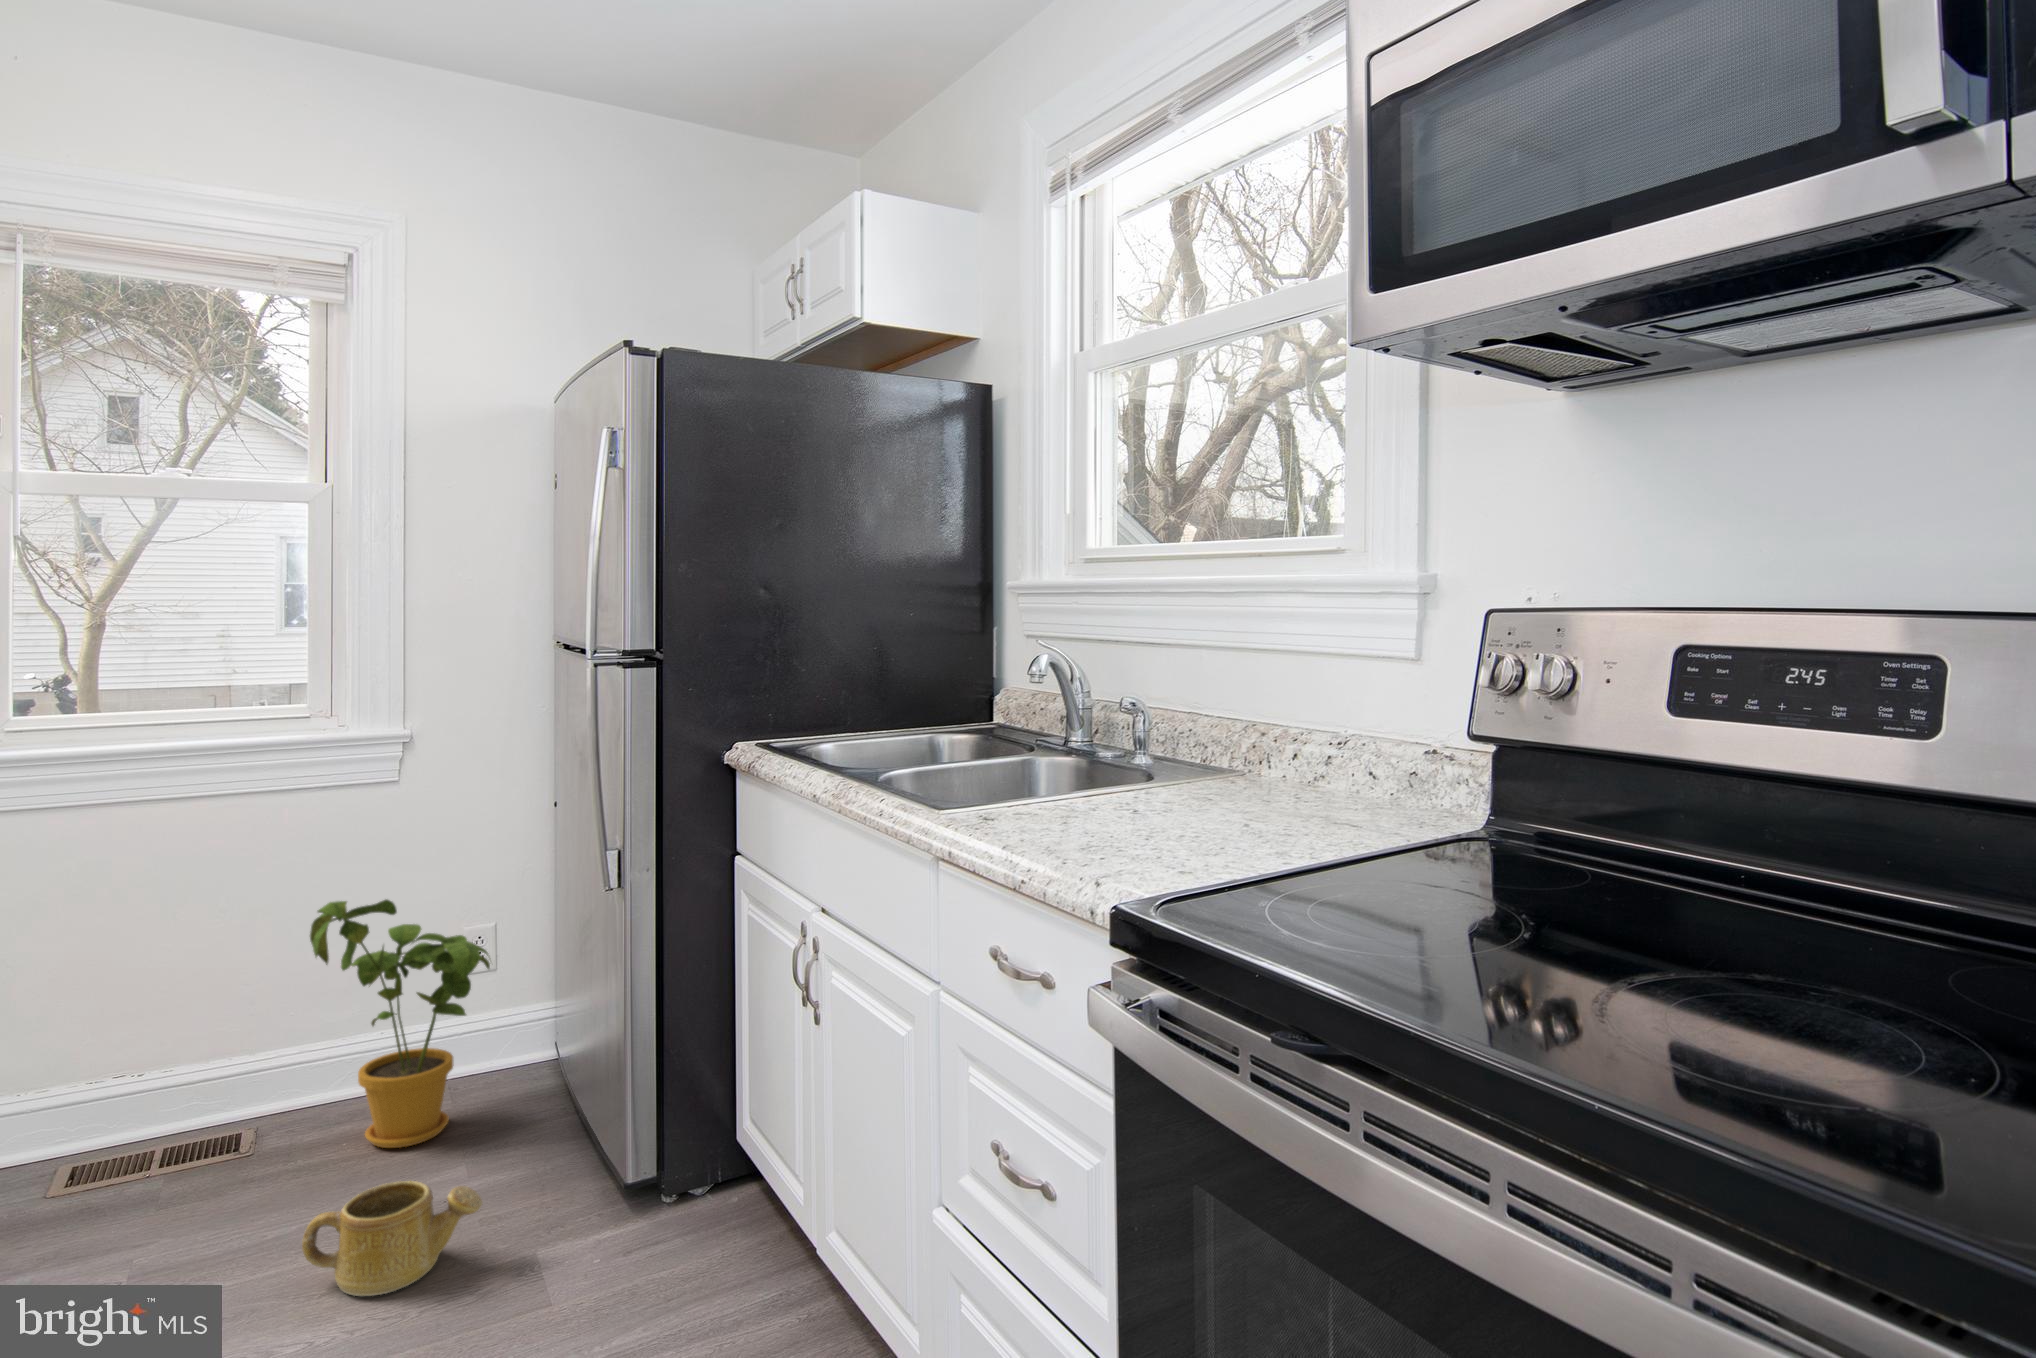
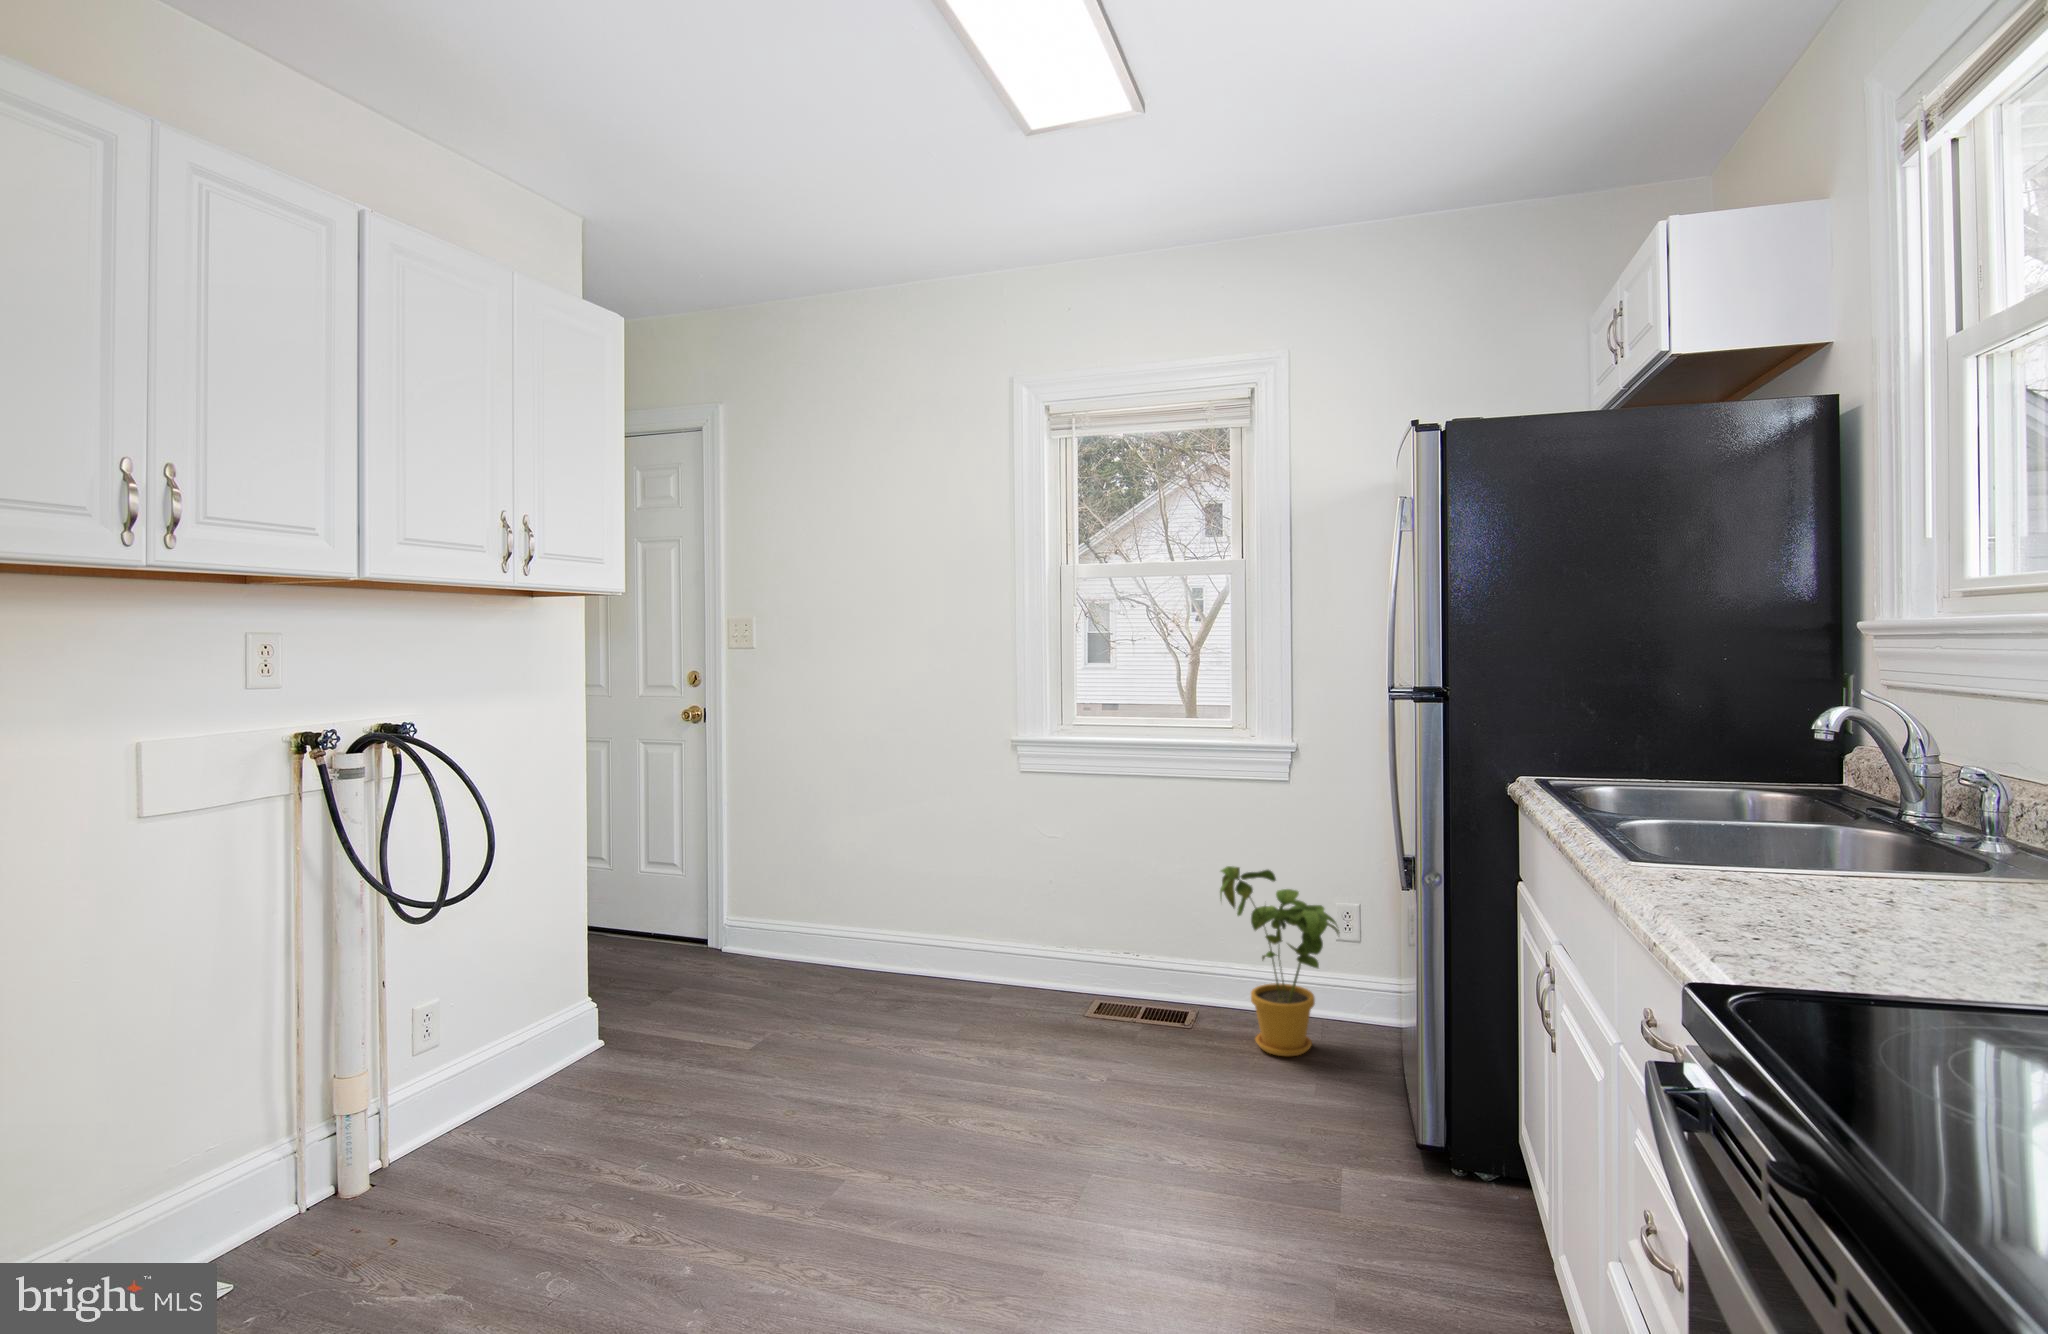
watering can: present [302,1181,482,1296] -> none [1192,1076,1303,1155]

